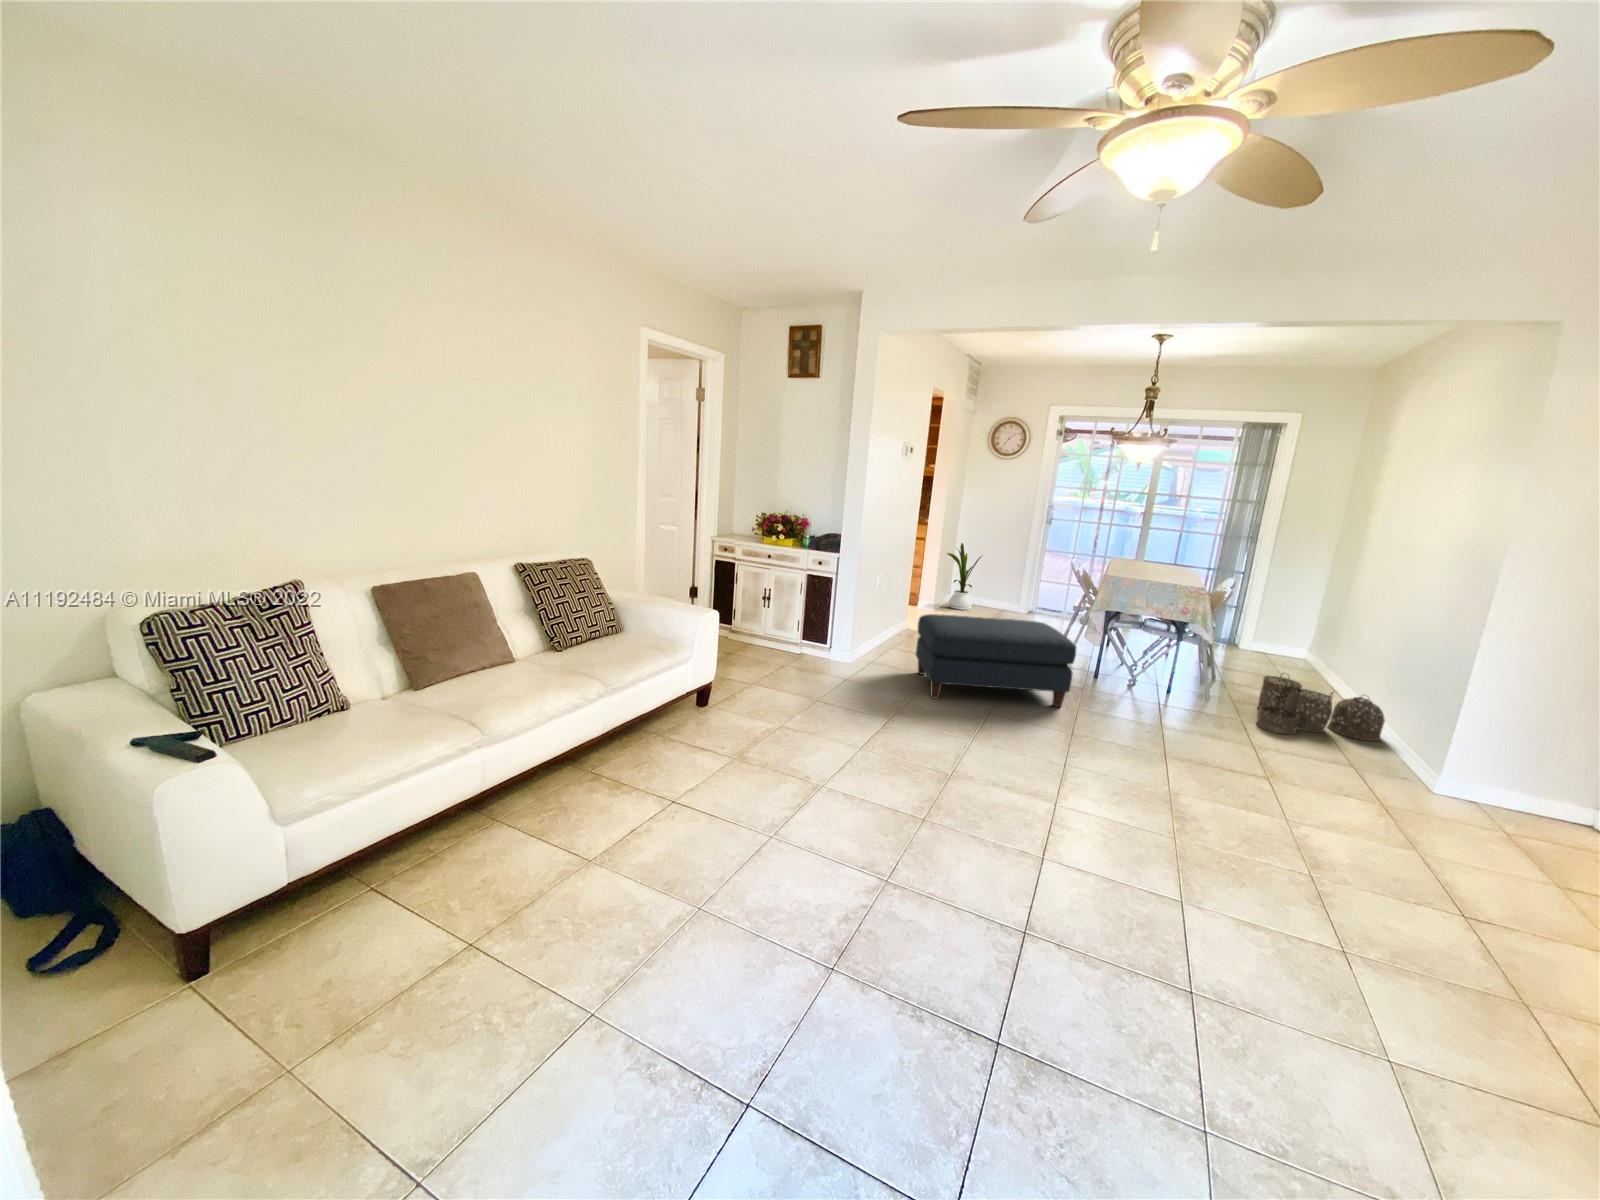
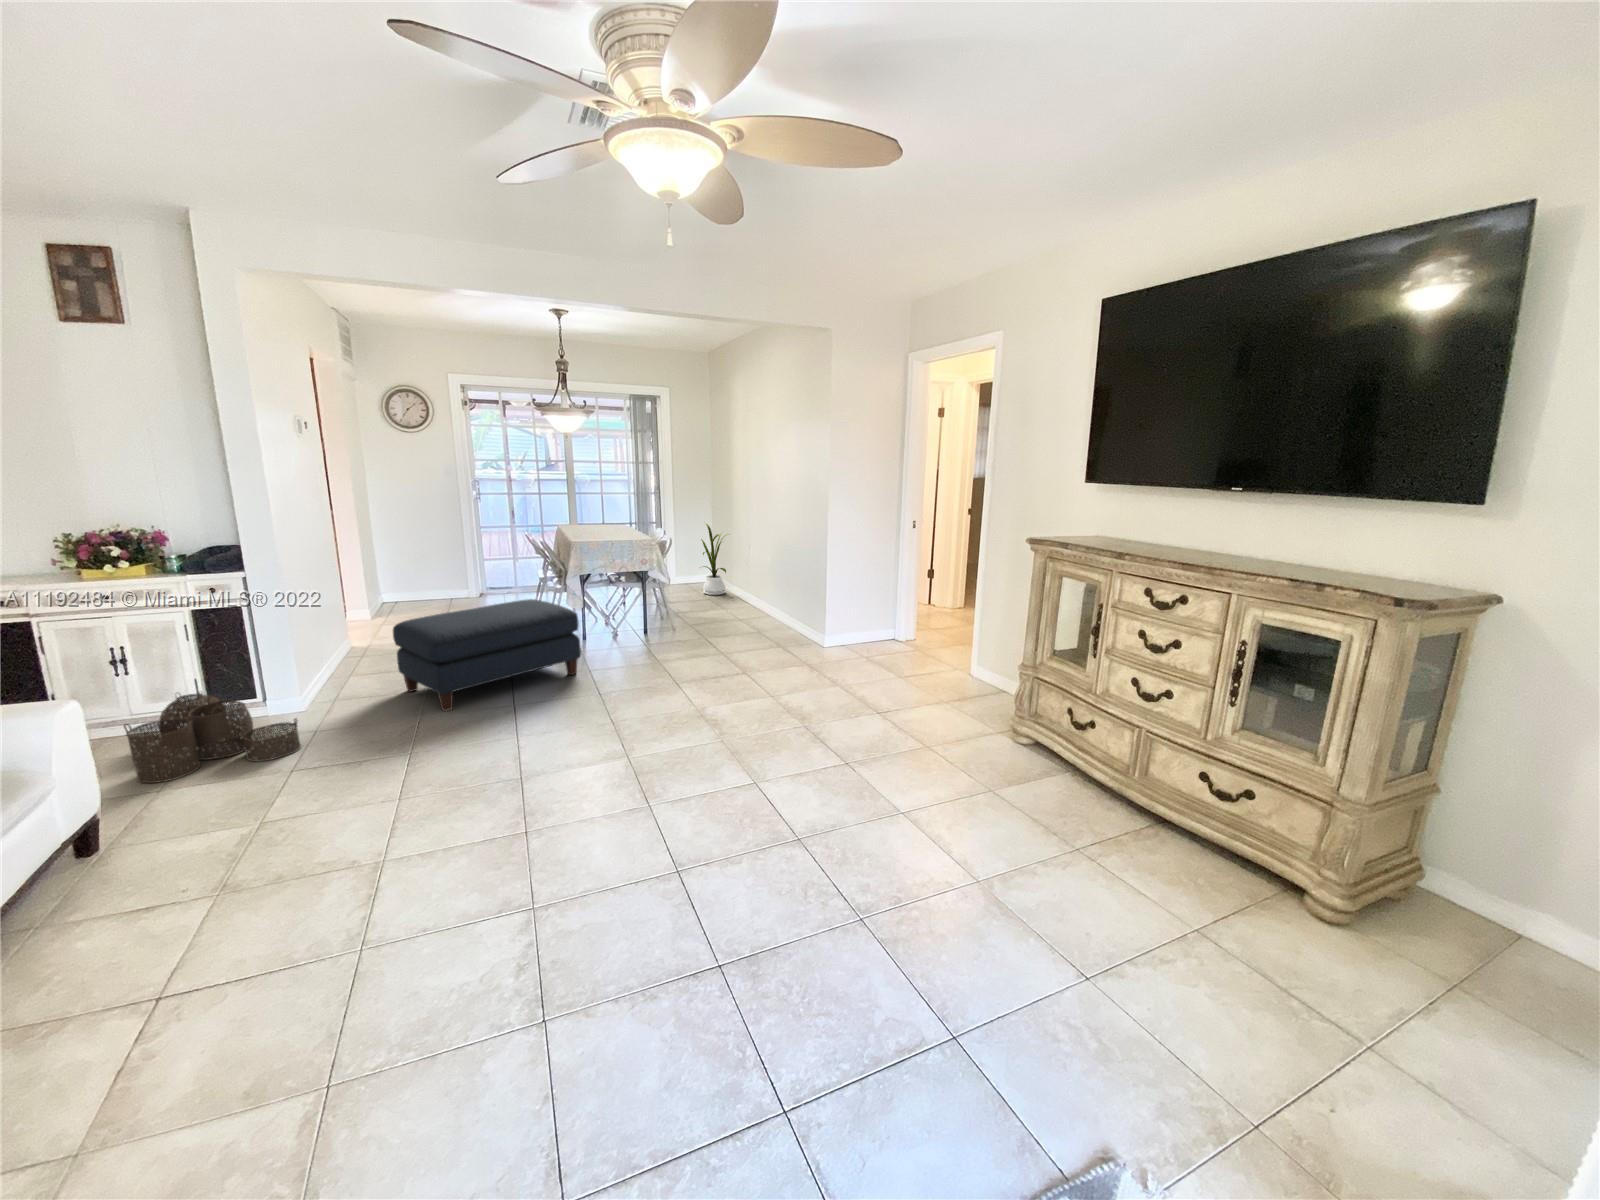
house plant: present [947,543,983,610] -> present [701,524,729,595]
woven basket: present [1256,674,1385,741] -> present [124,693,301,783]

